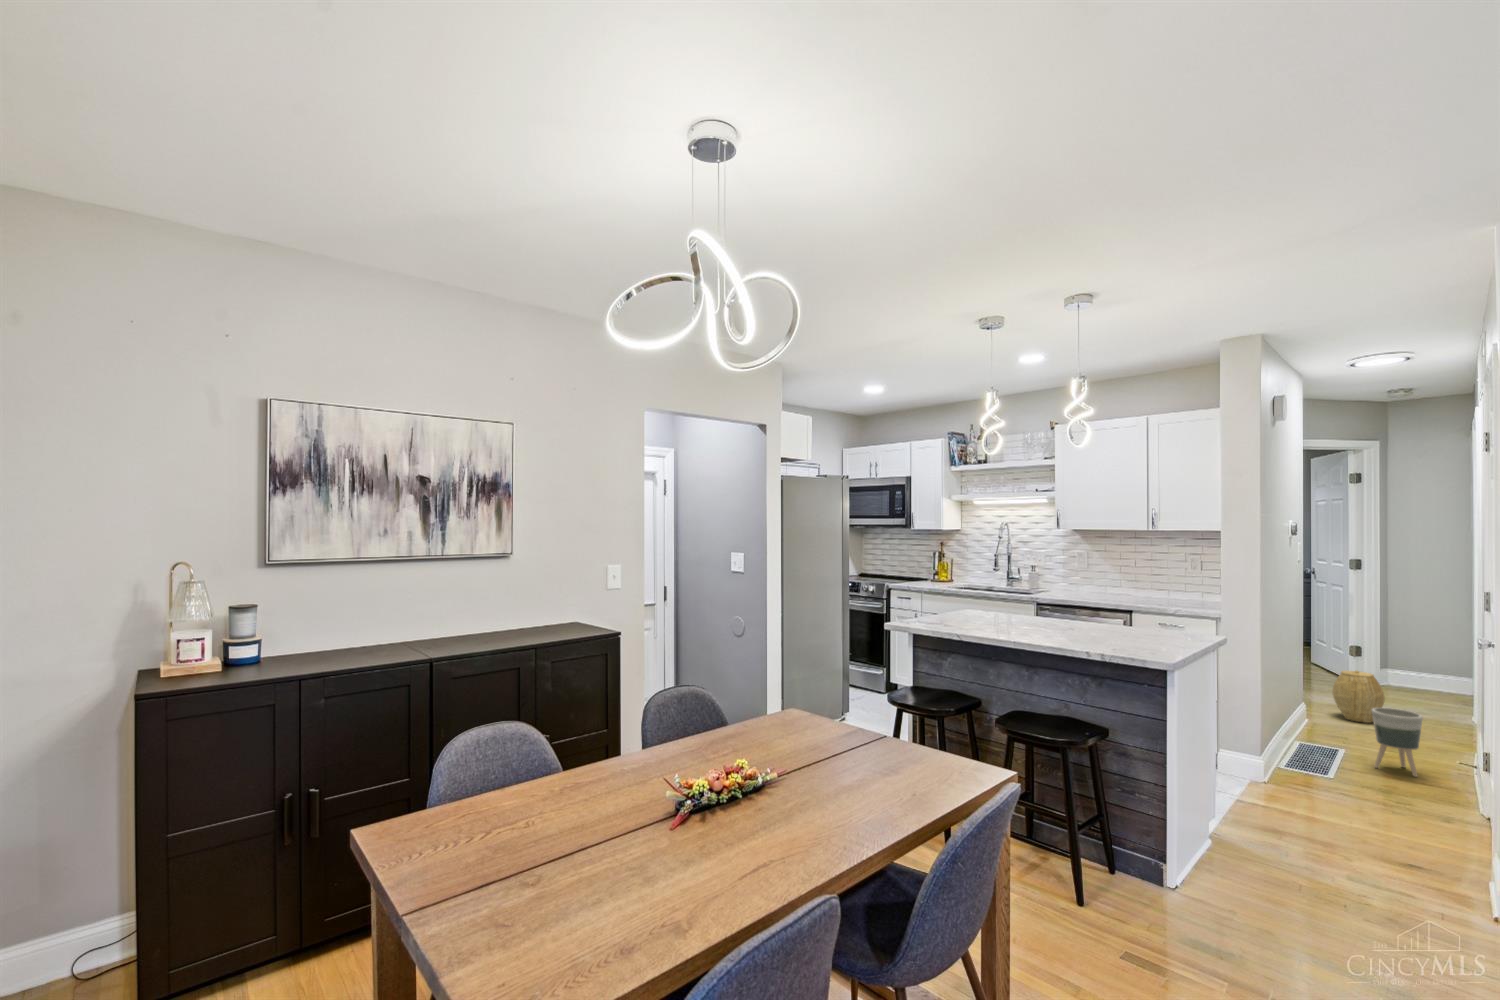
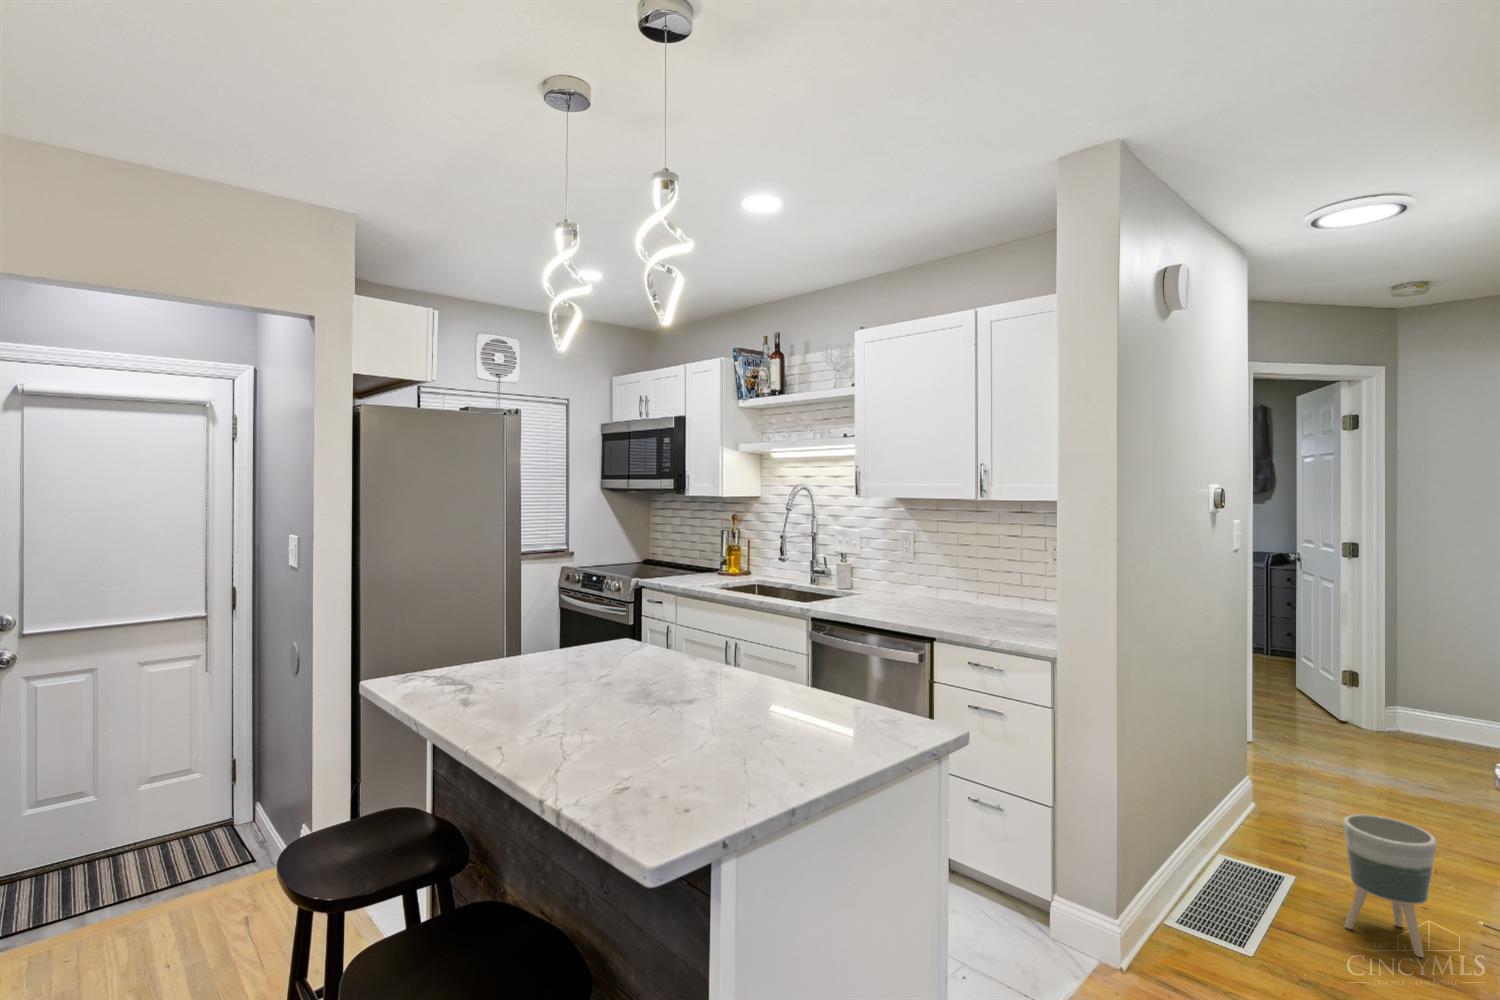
woven basket: present [1332,671,1385,723] -> none [1298,720,1380,808]

